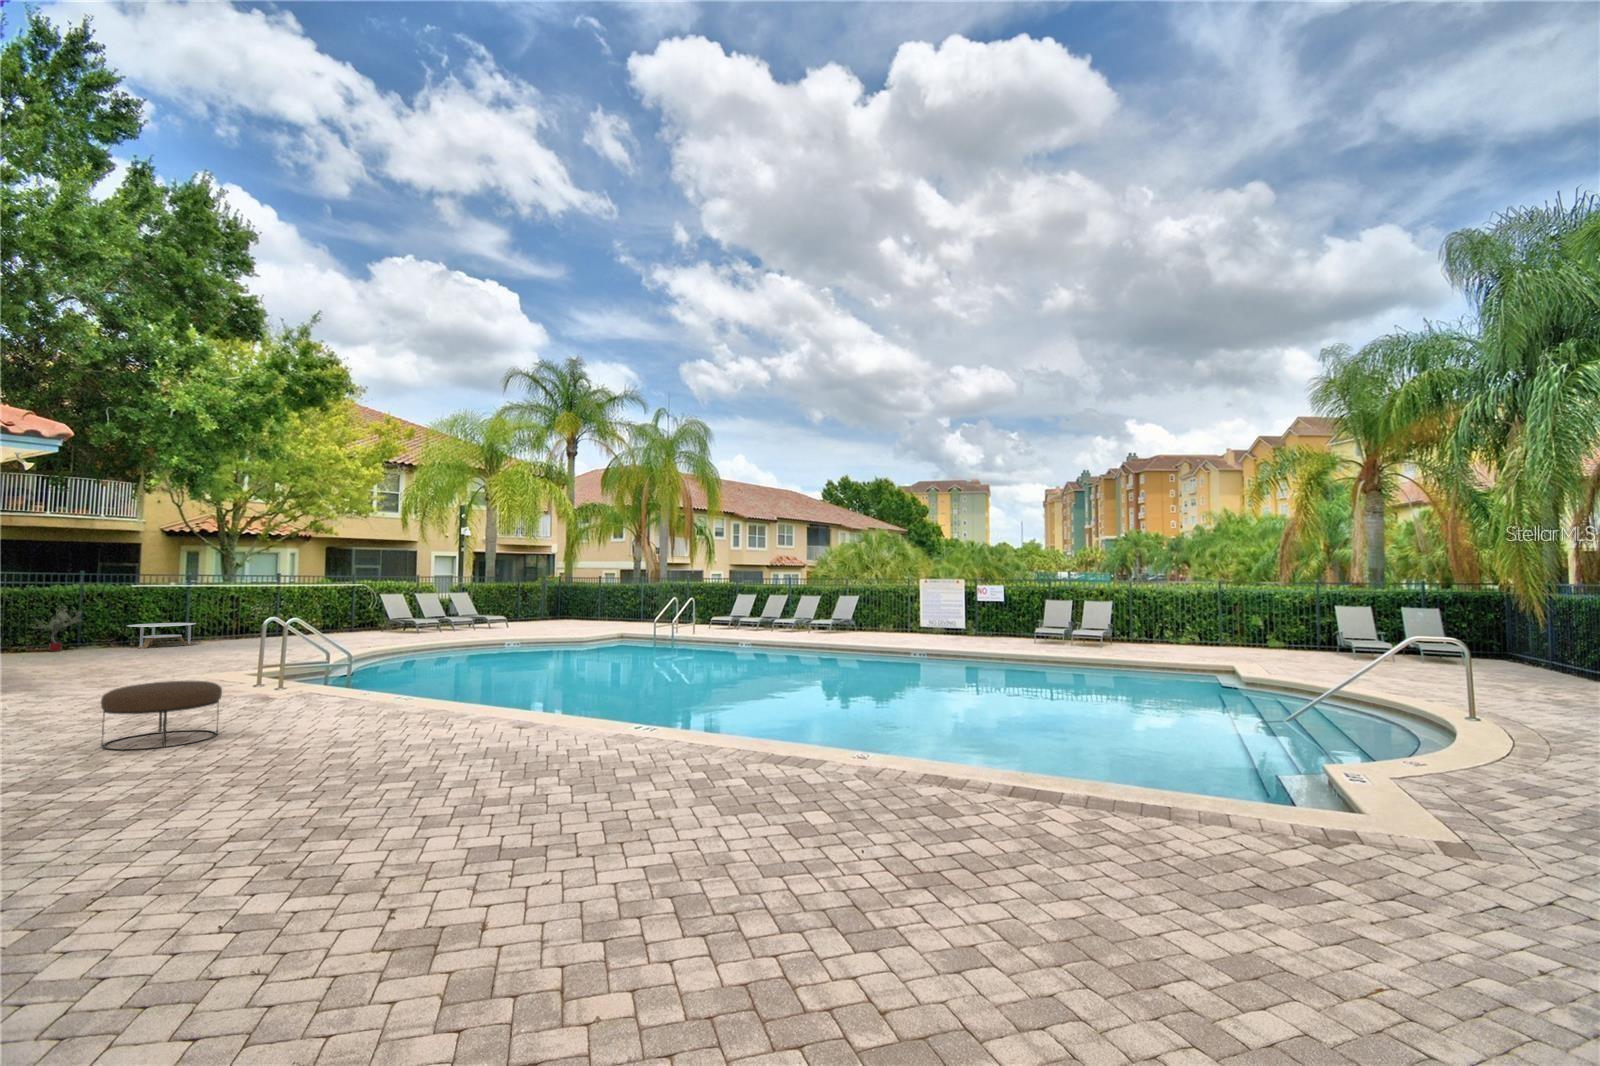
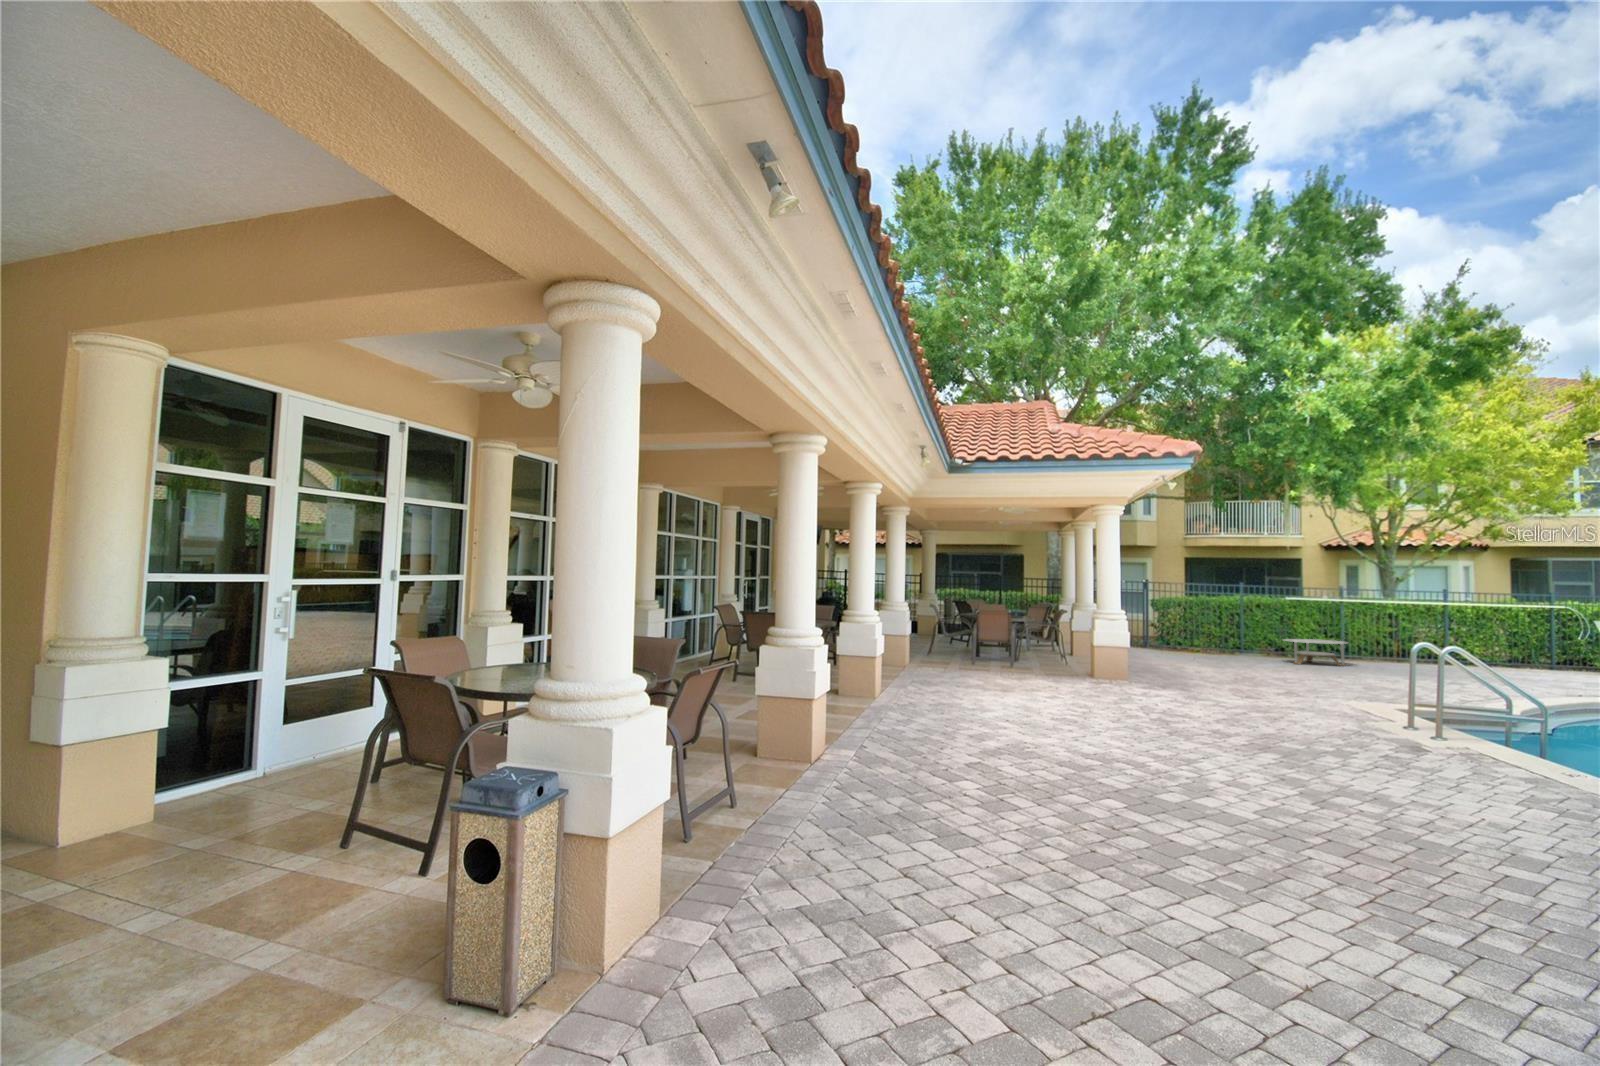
potted tree: present [32,607,81,652] -> none [1205,616,1245,659]
ottoman: present [101,681,222,750] -> none [1214,710,1342,796]

